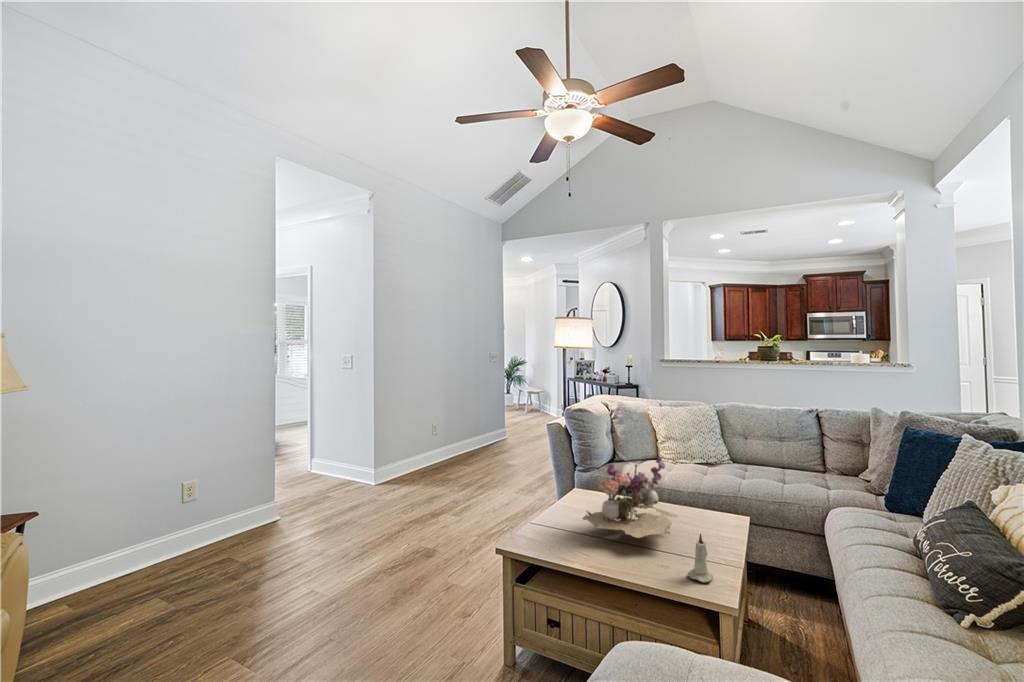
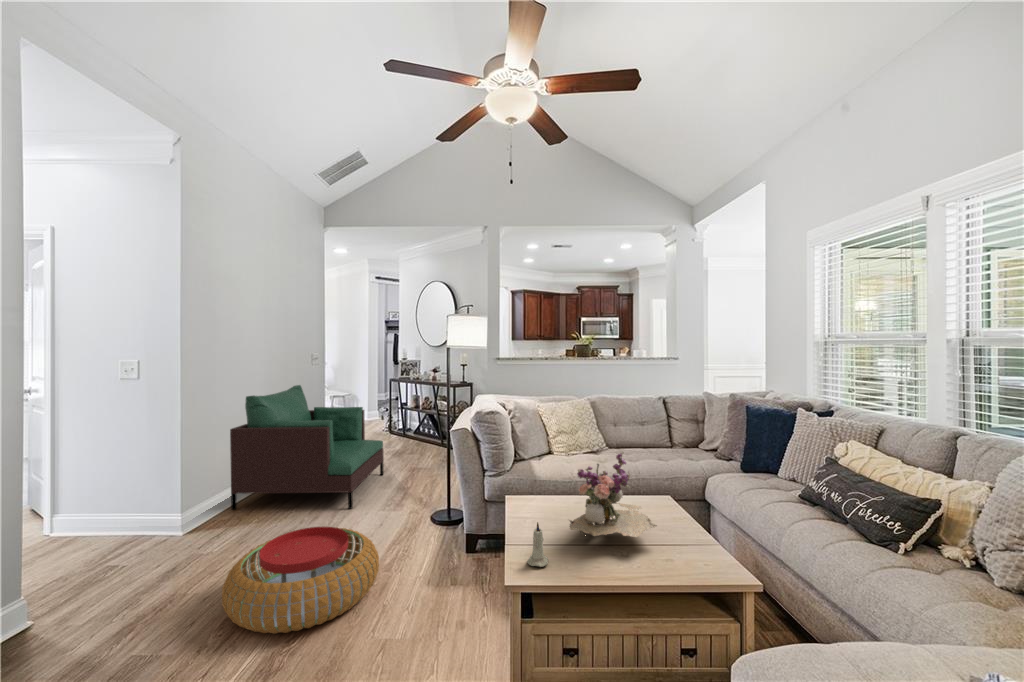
armchair: none [412,379,534,486] -> present [230,385,384,510]
pouf: none [365,489,477,560] -> present [222,527,379,634]
candle: present [688,533,713,582] -> present [527,522,548,567]

